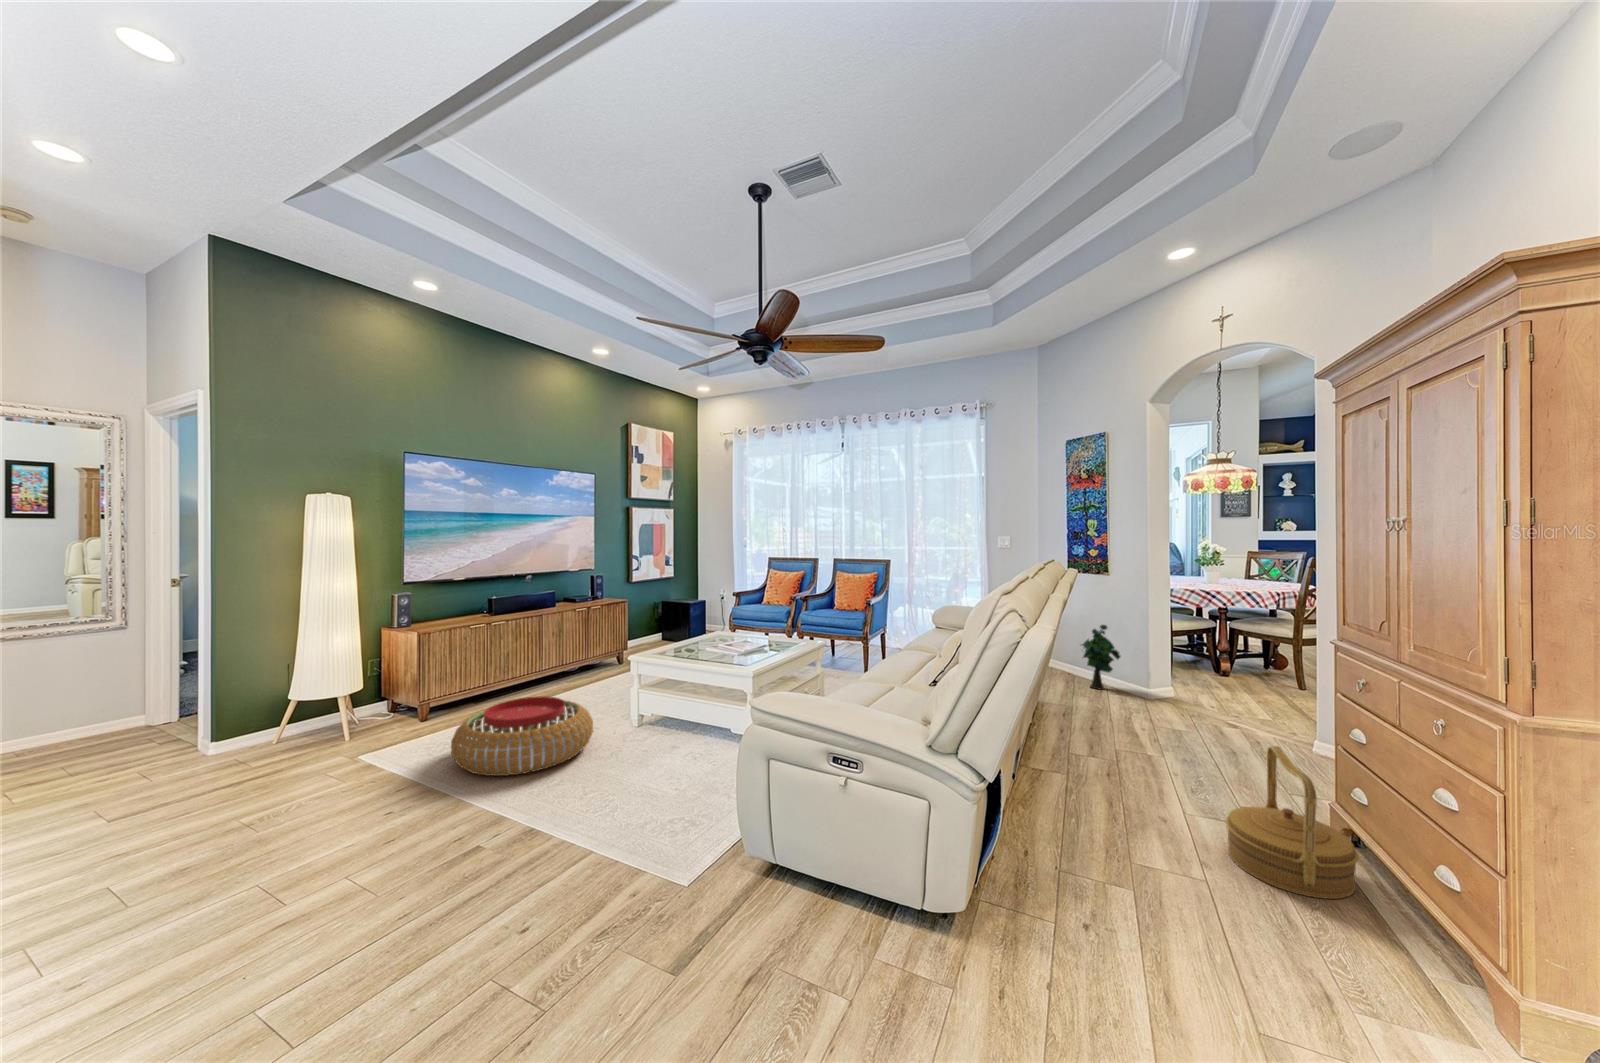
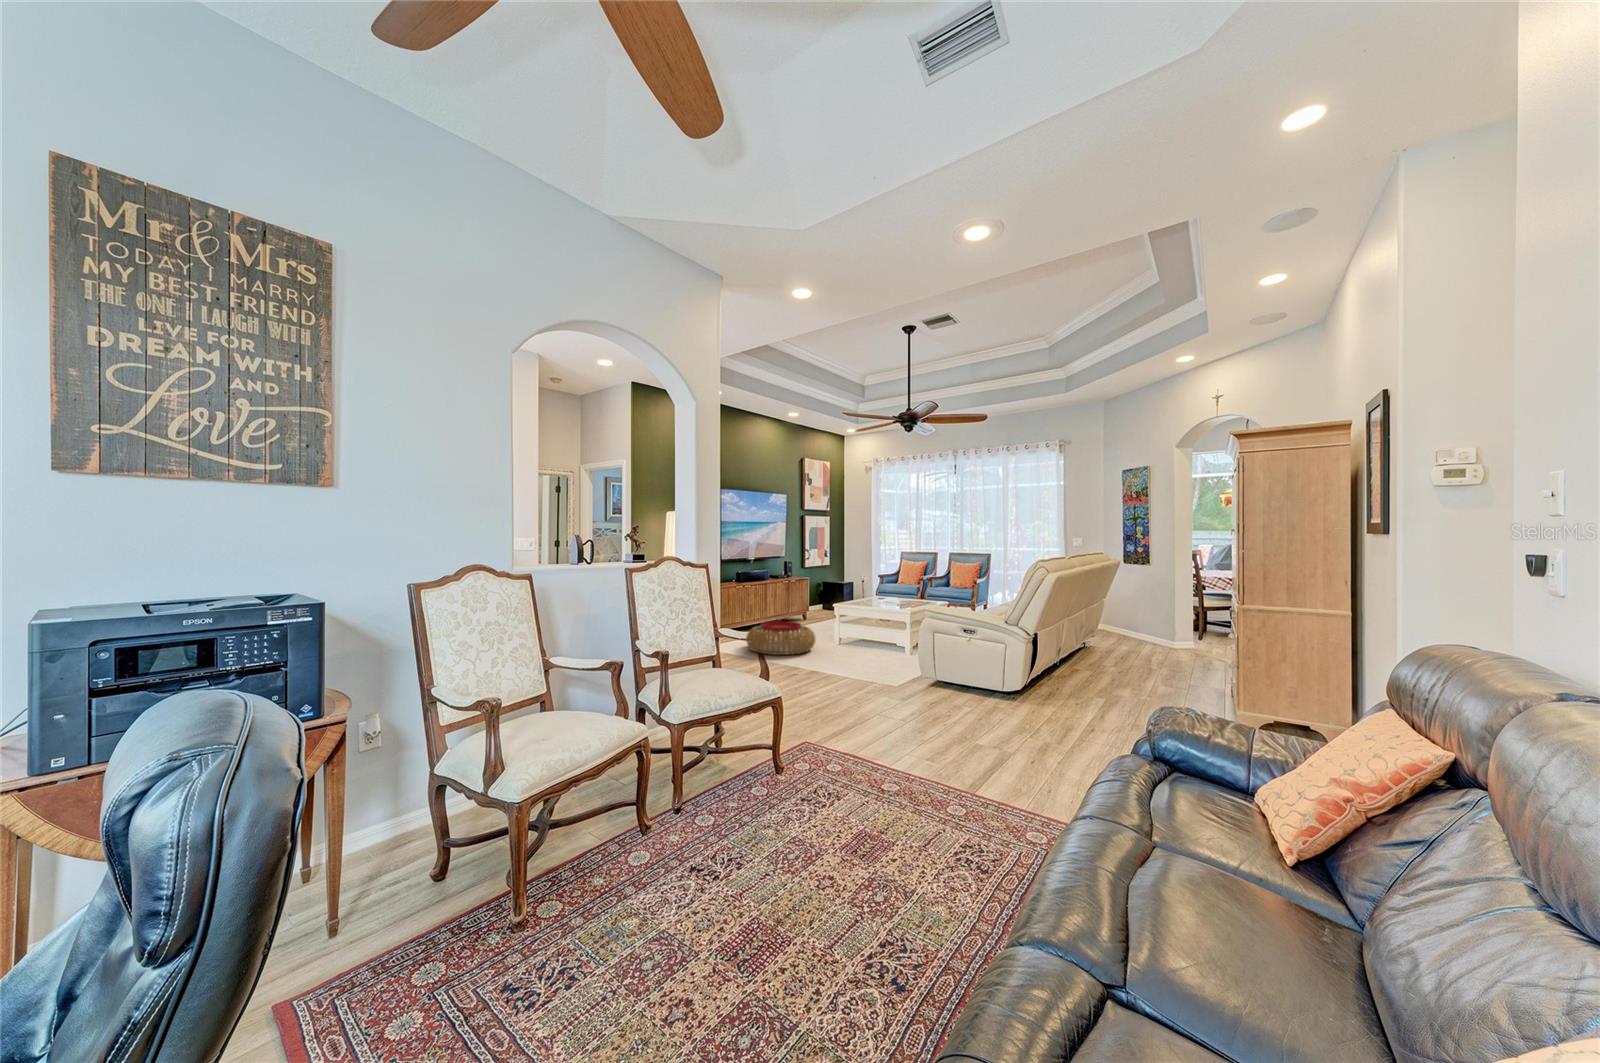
decorative plant: present [1082,625,1120,690] -> none [1127,599,1156,644]
woven basket: present [1226,746,1359,899] -> none [1161,642,1222,706]

